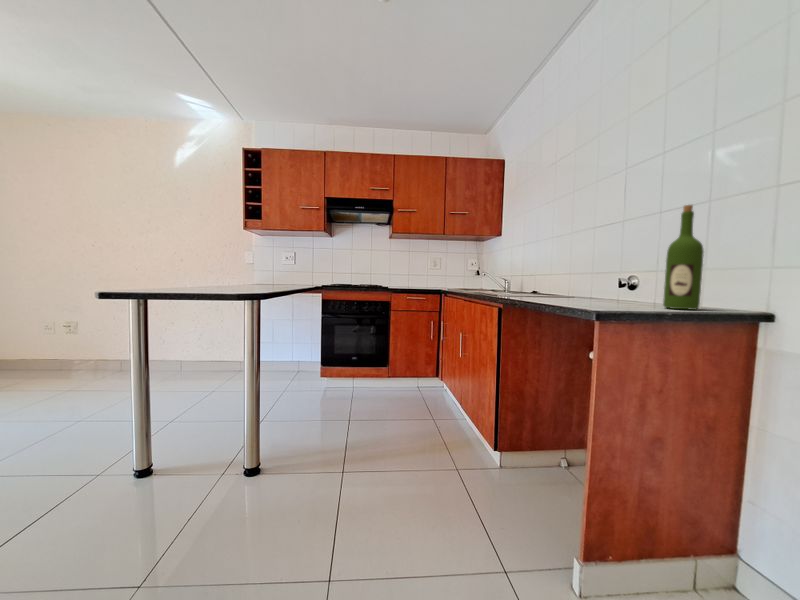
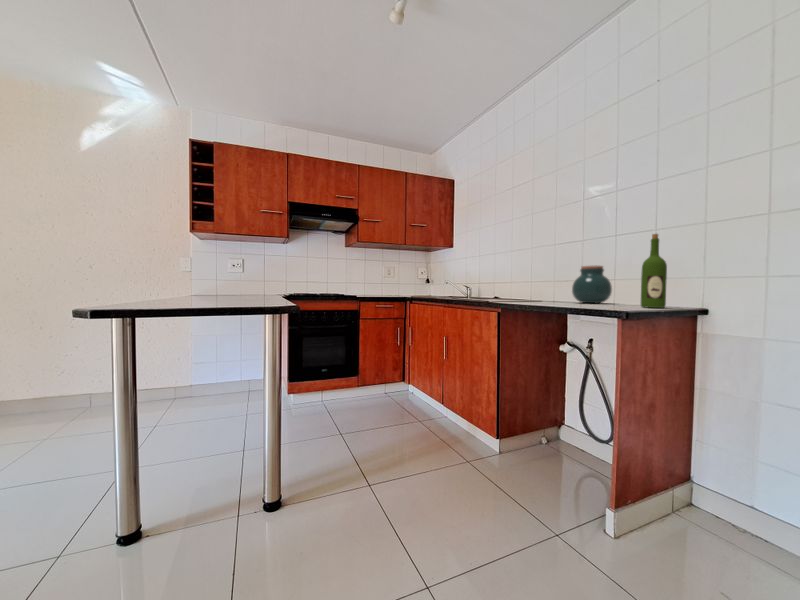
jar: none [602,251,656,300] -> present [572,266,612,303]

